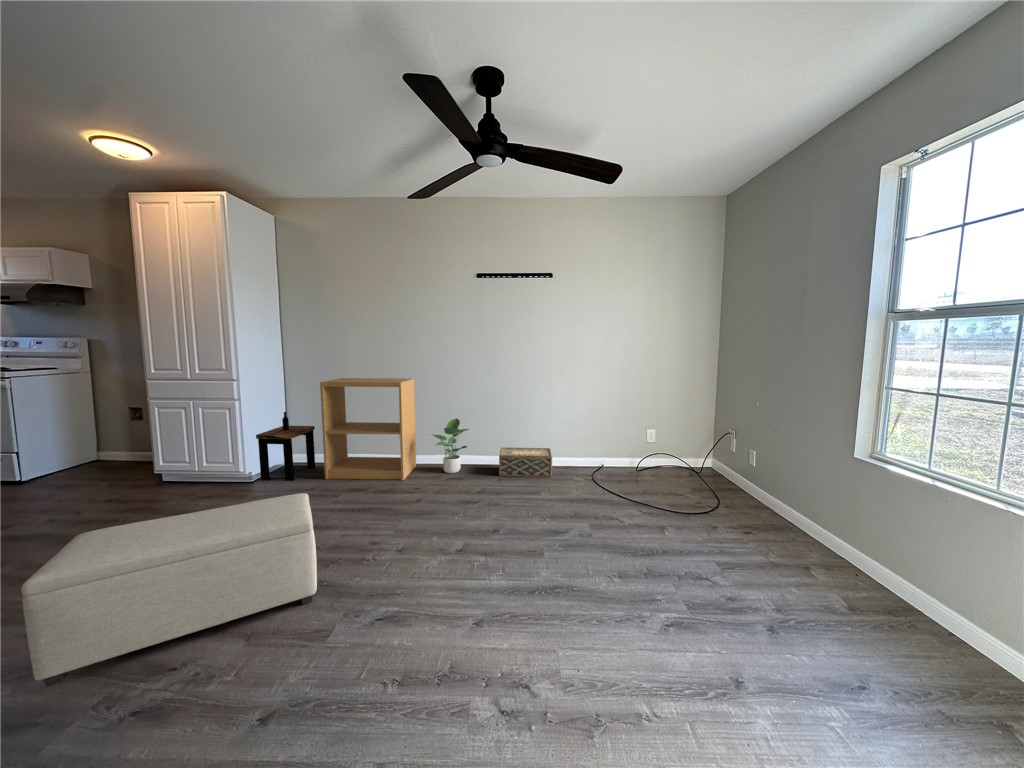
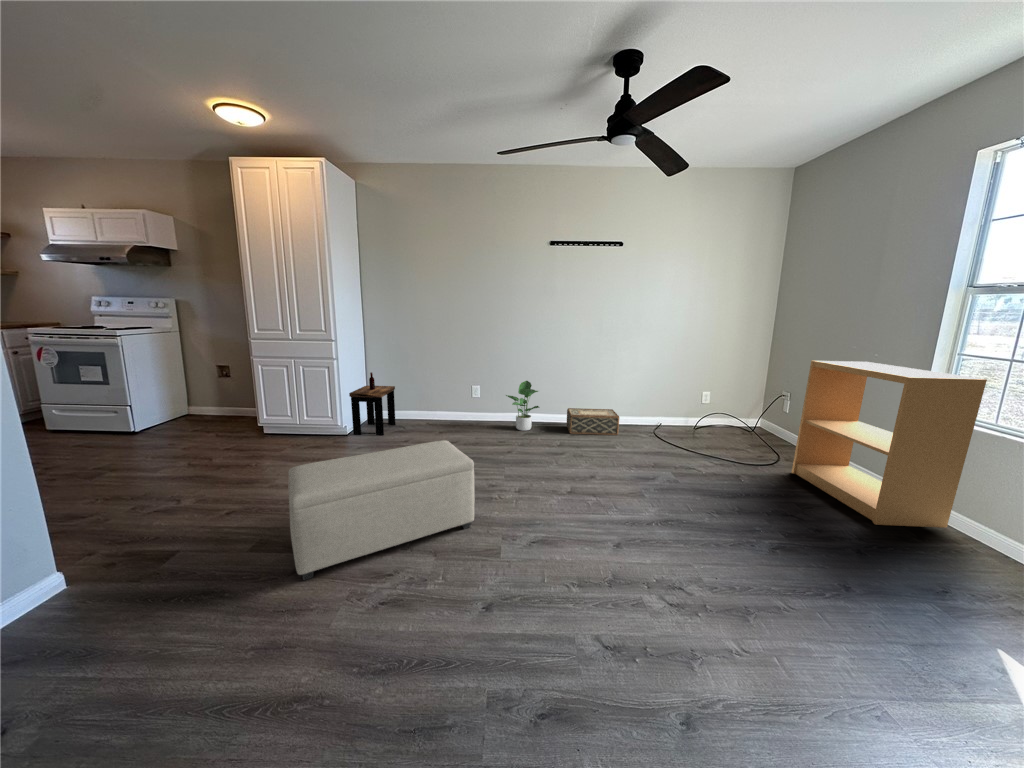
bookshelf: present [320,378,416,480] -> present [792,361,987,528]

